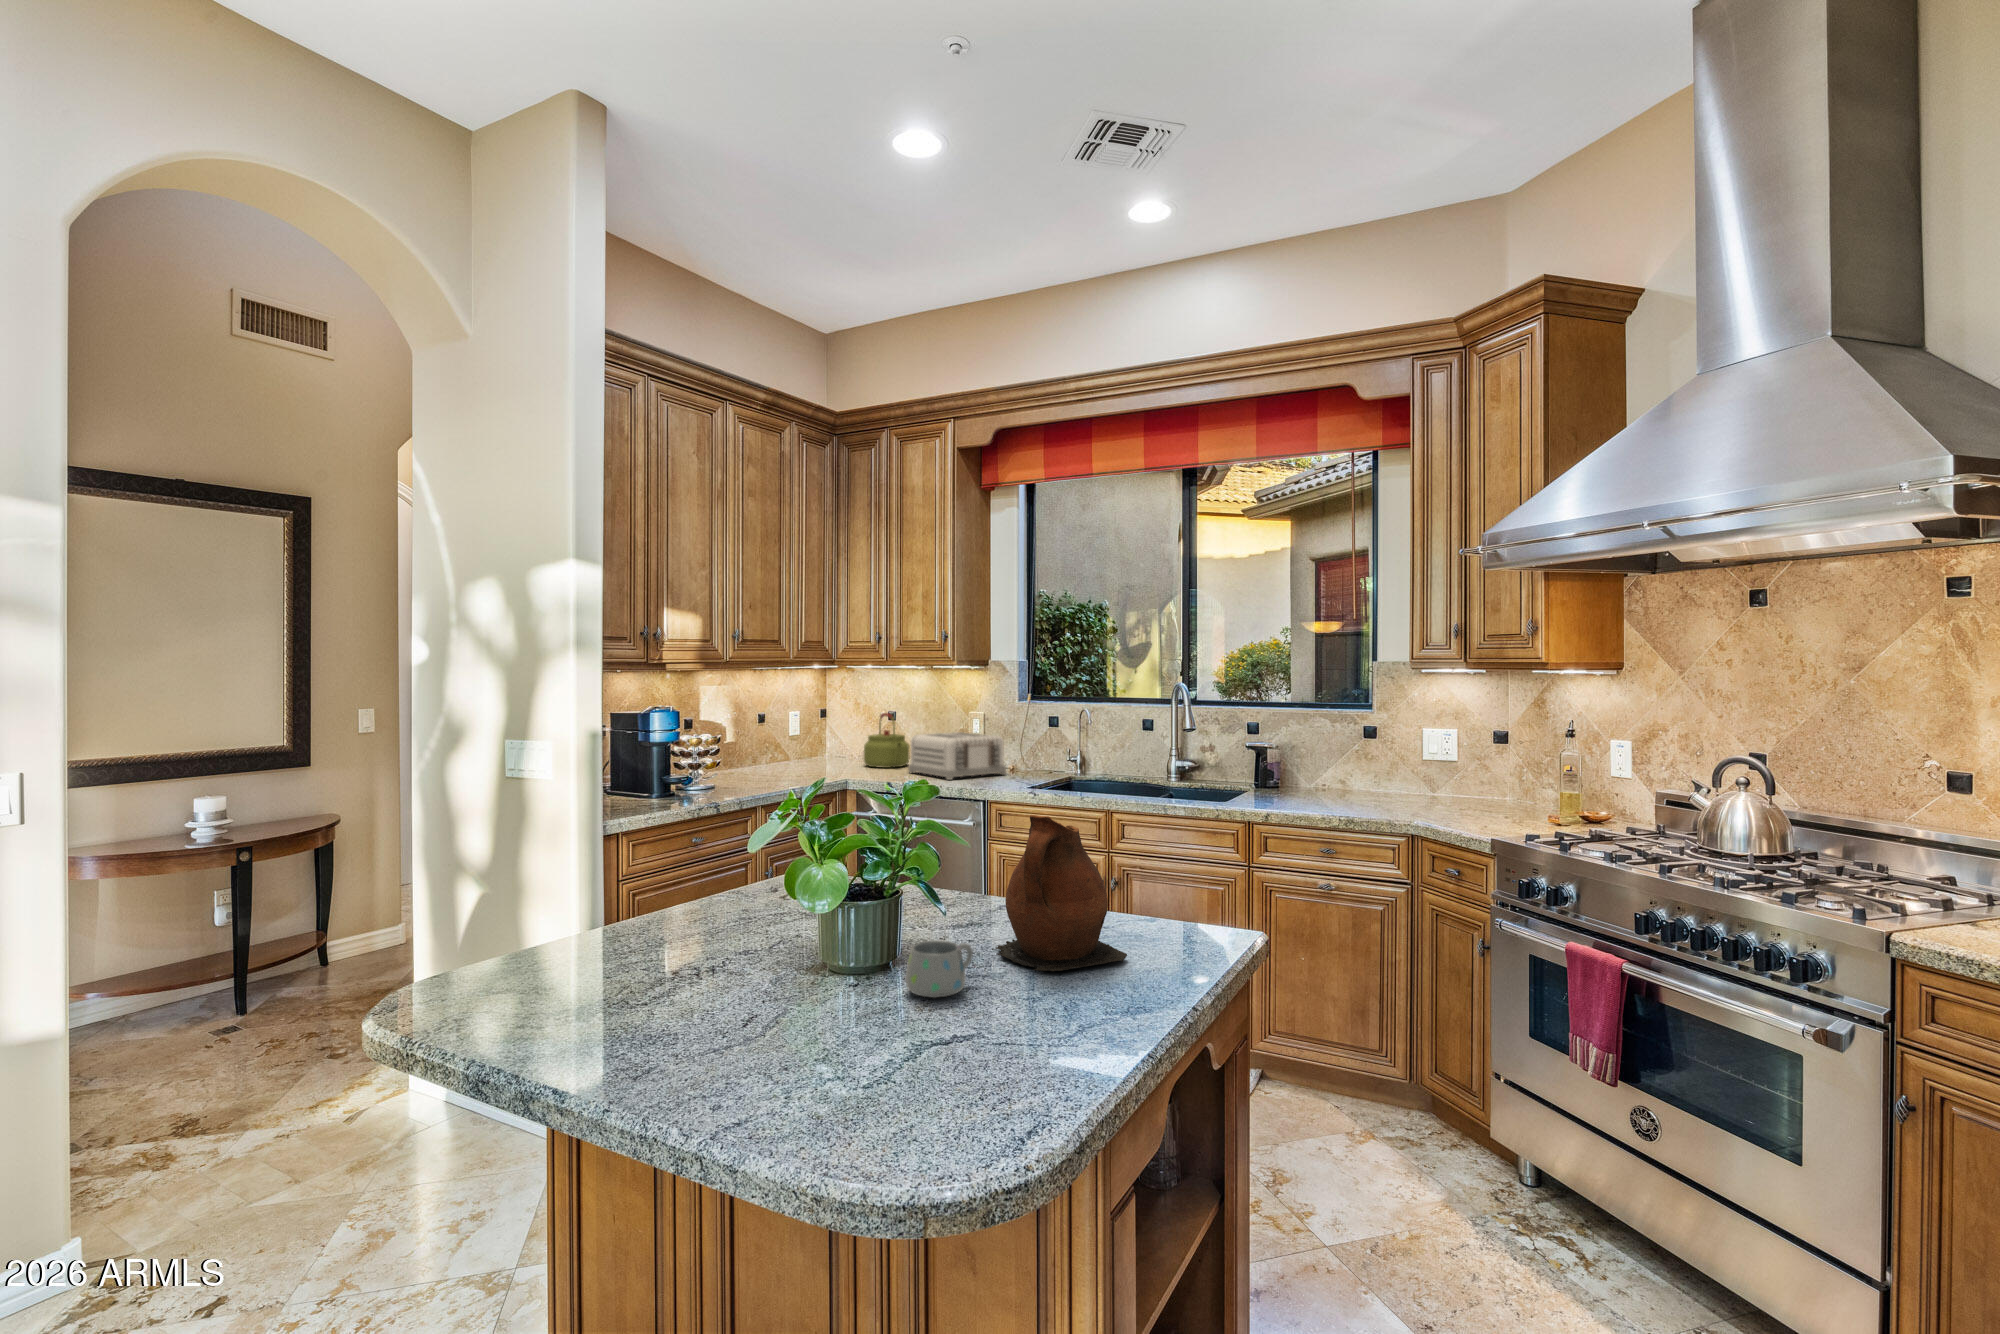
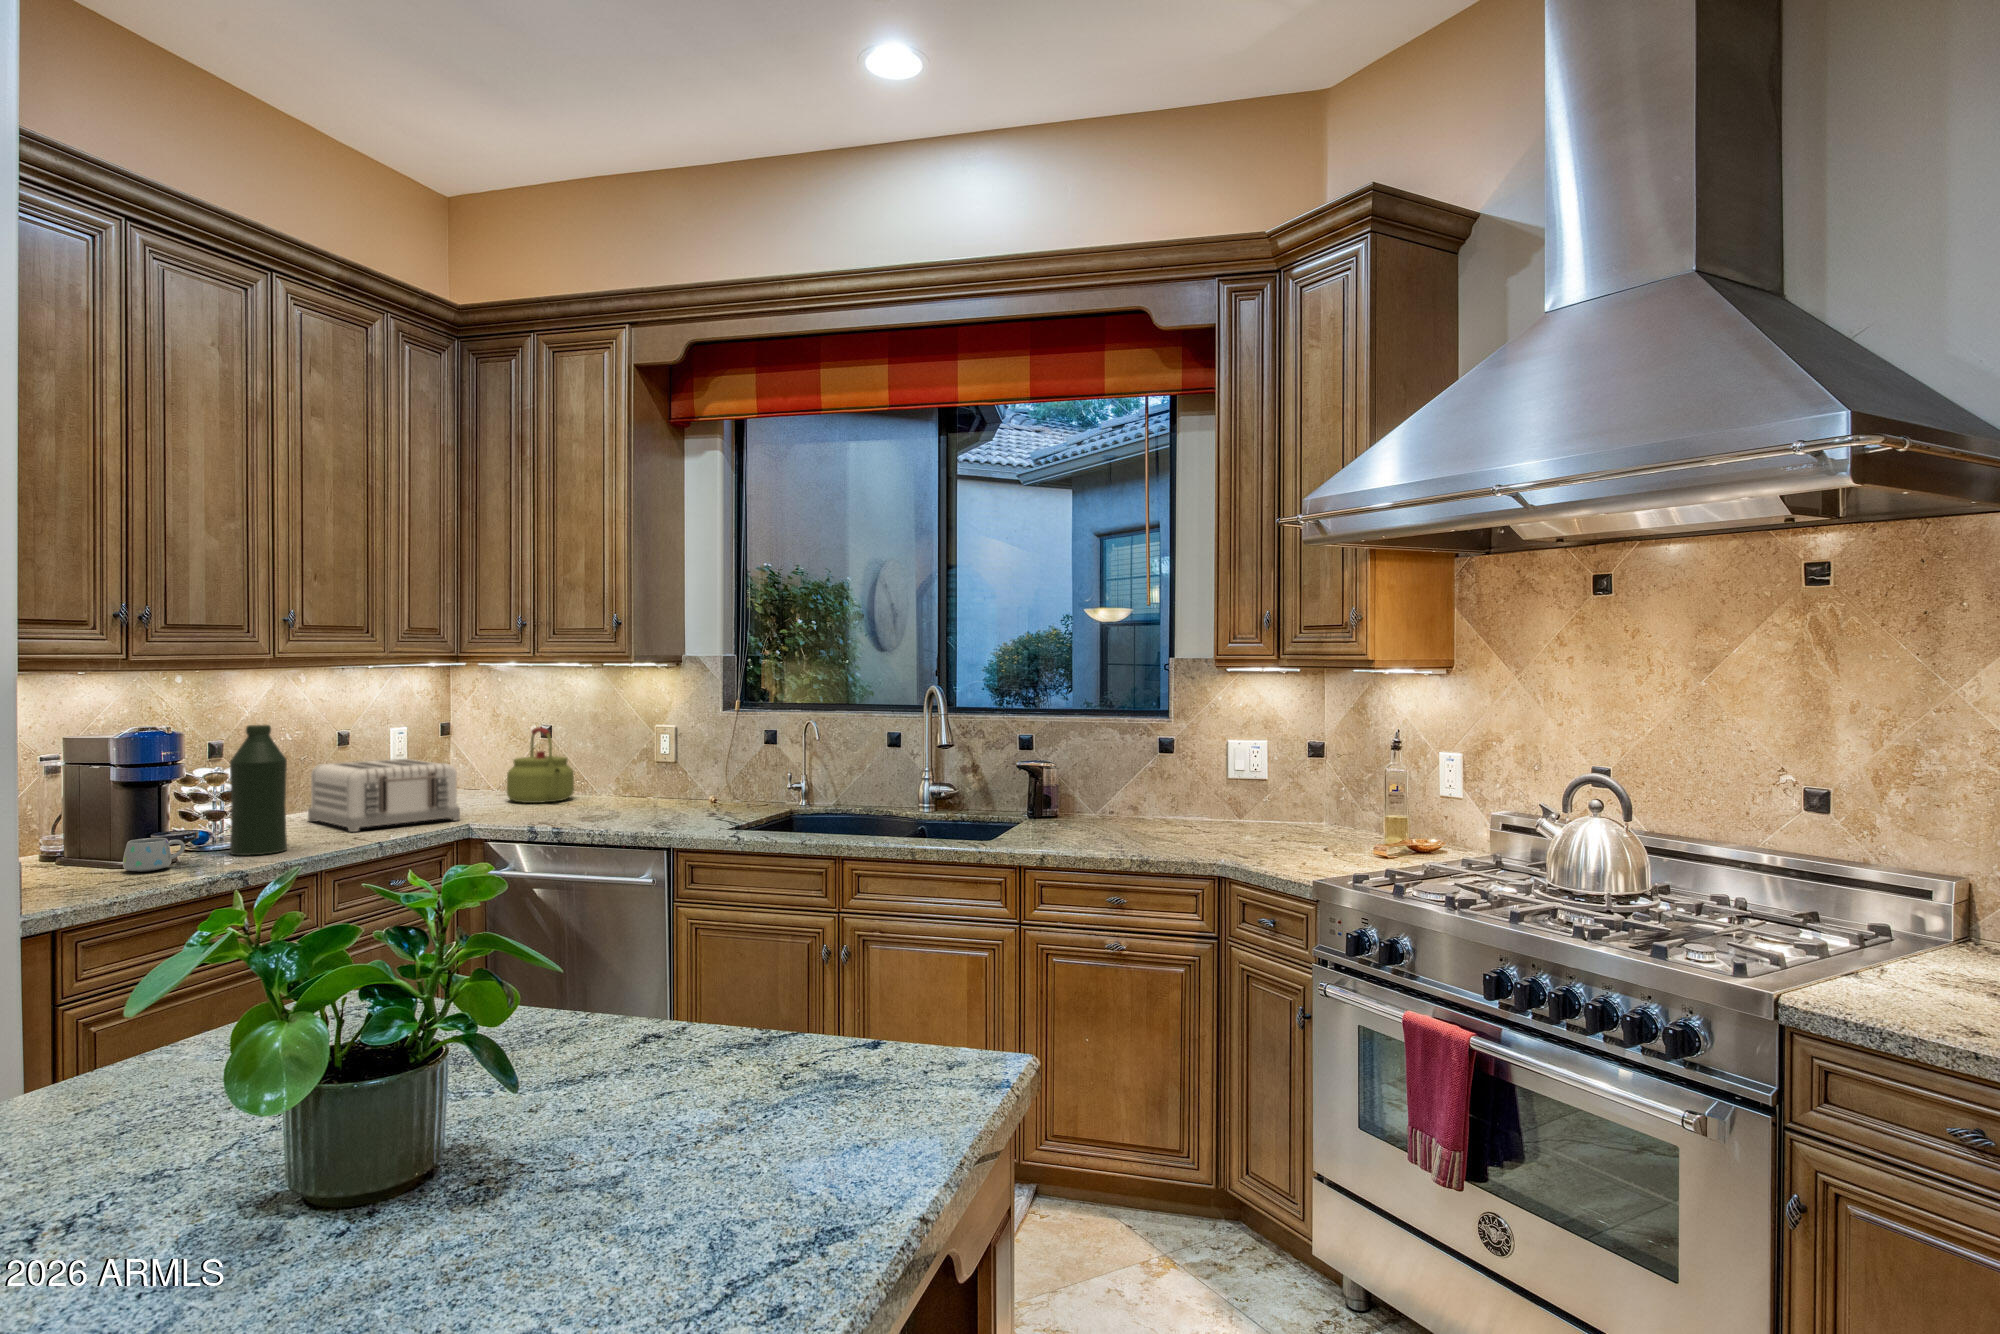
bottle: none [702,708,736,796] -> present [230,725,287,855]
toaster: present [908,732,1006,780] -> present [308,759,460,832]
ceramic pitcher: present [992,815,1127,971] -> none [595,905,819,1166]
mug: present [906,940,973,998] -> present [123,838,185,872]

